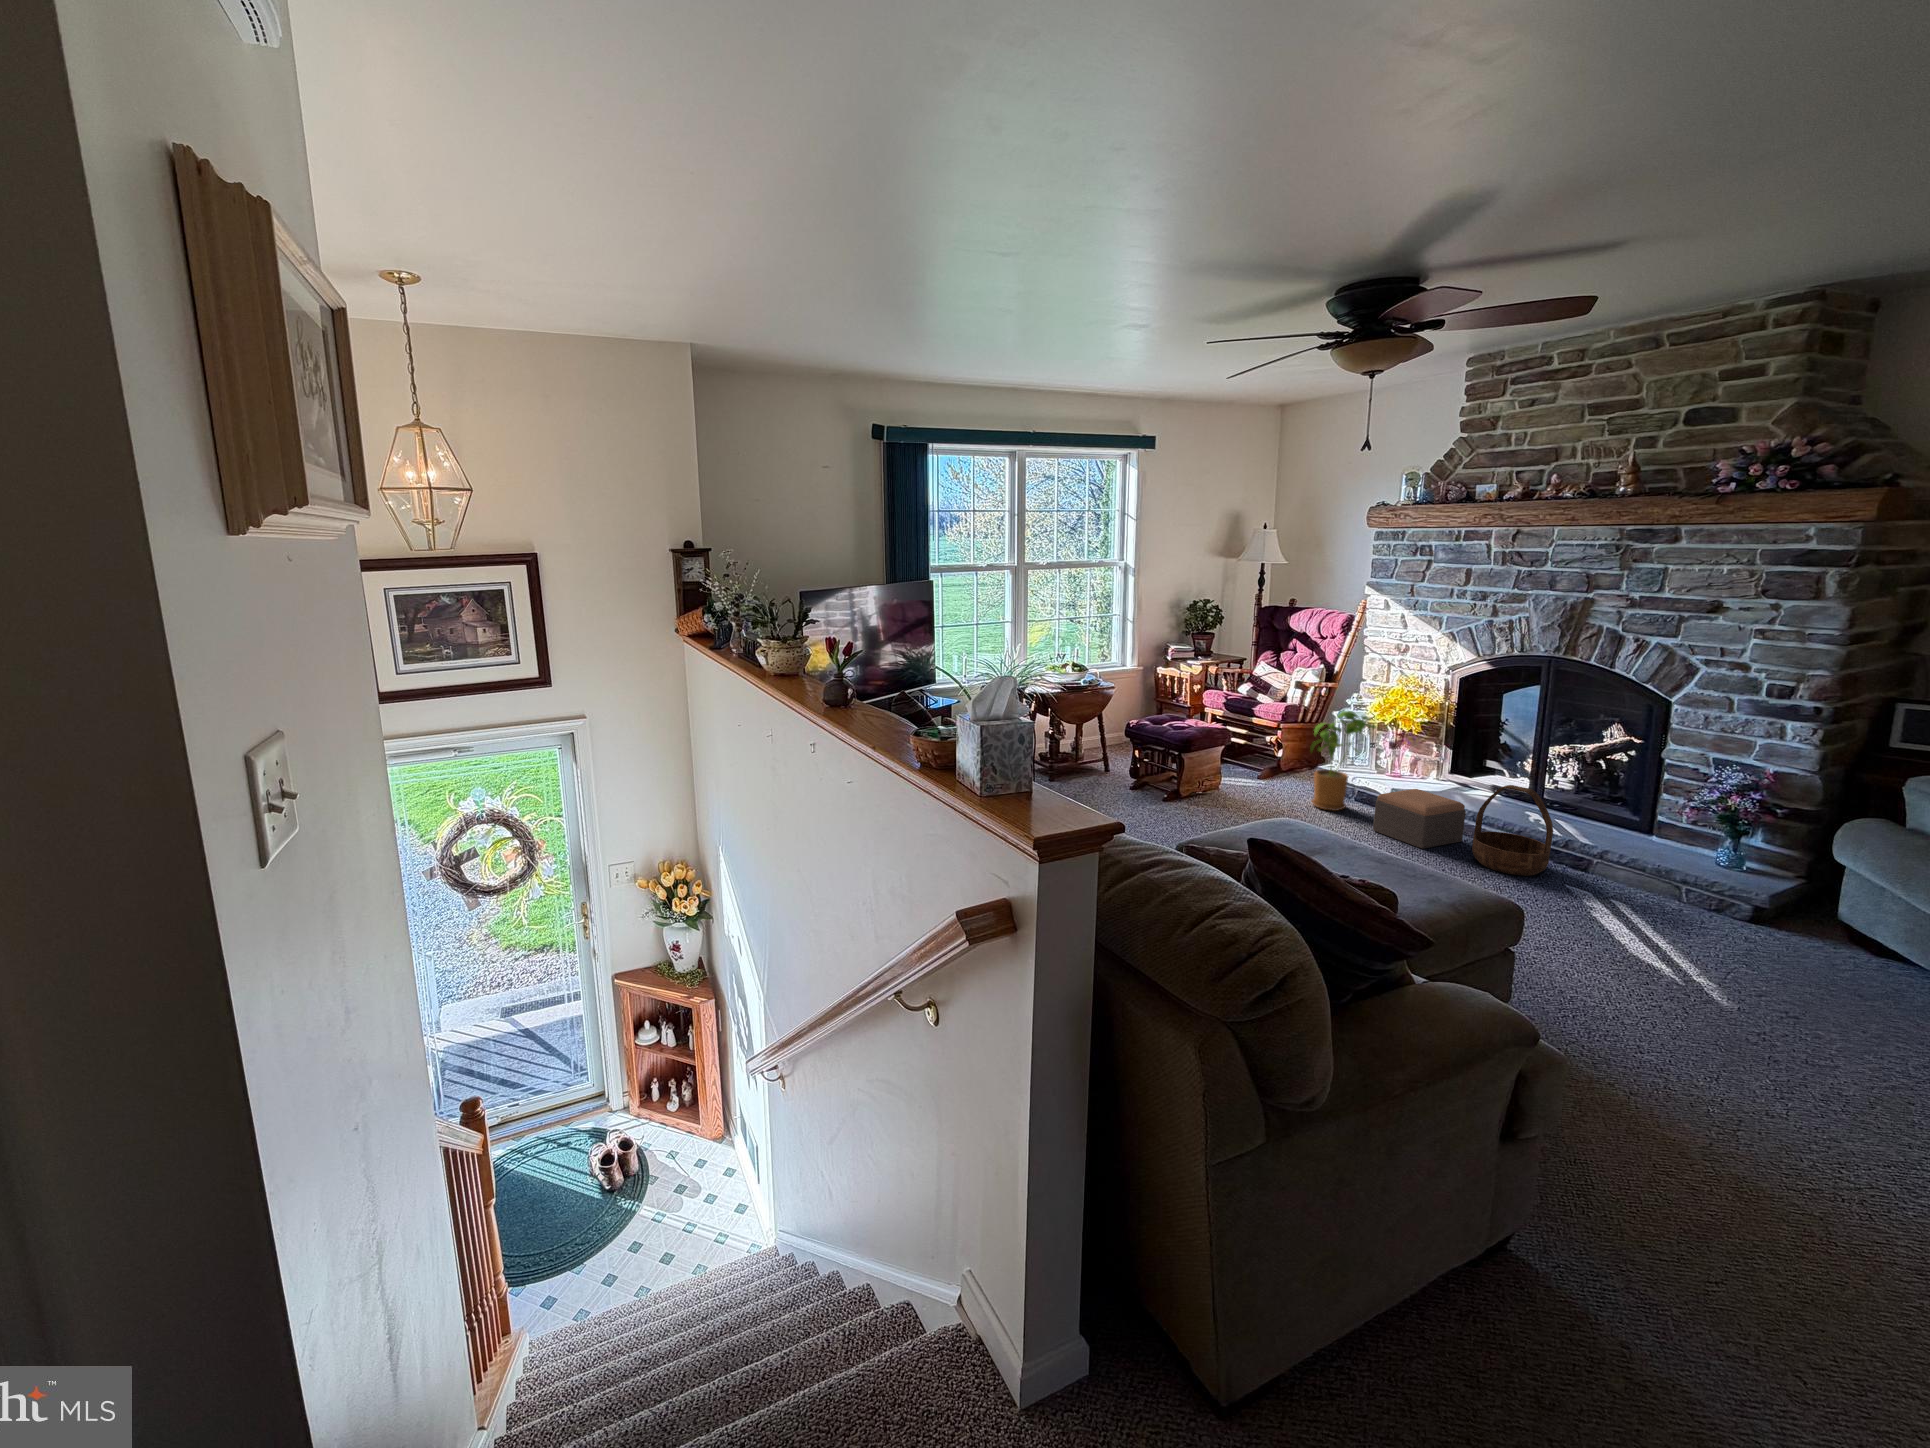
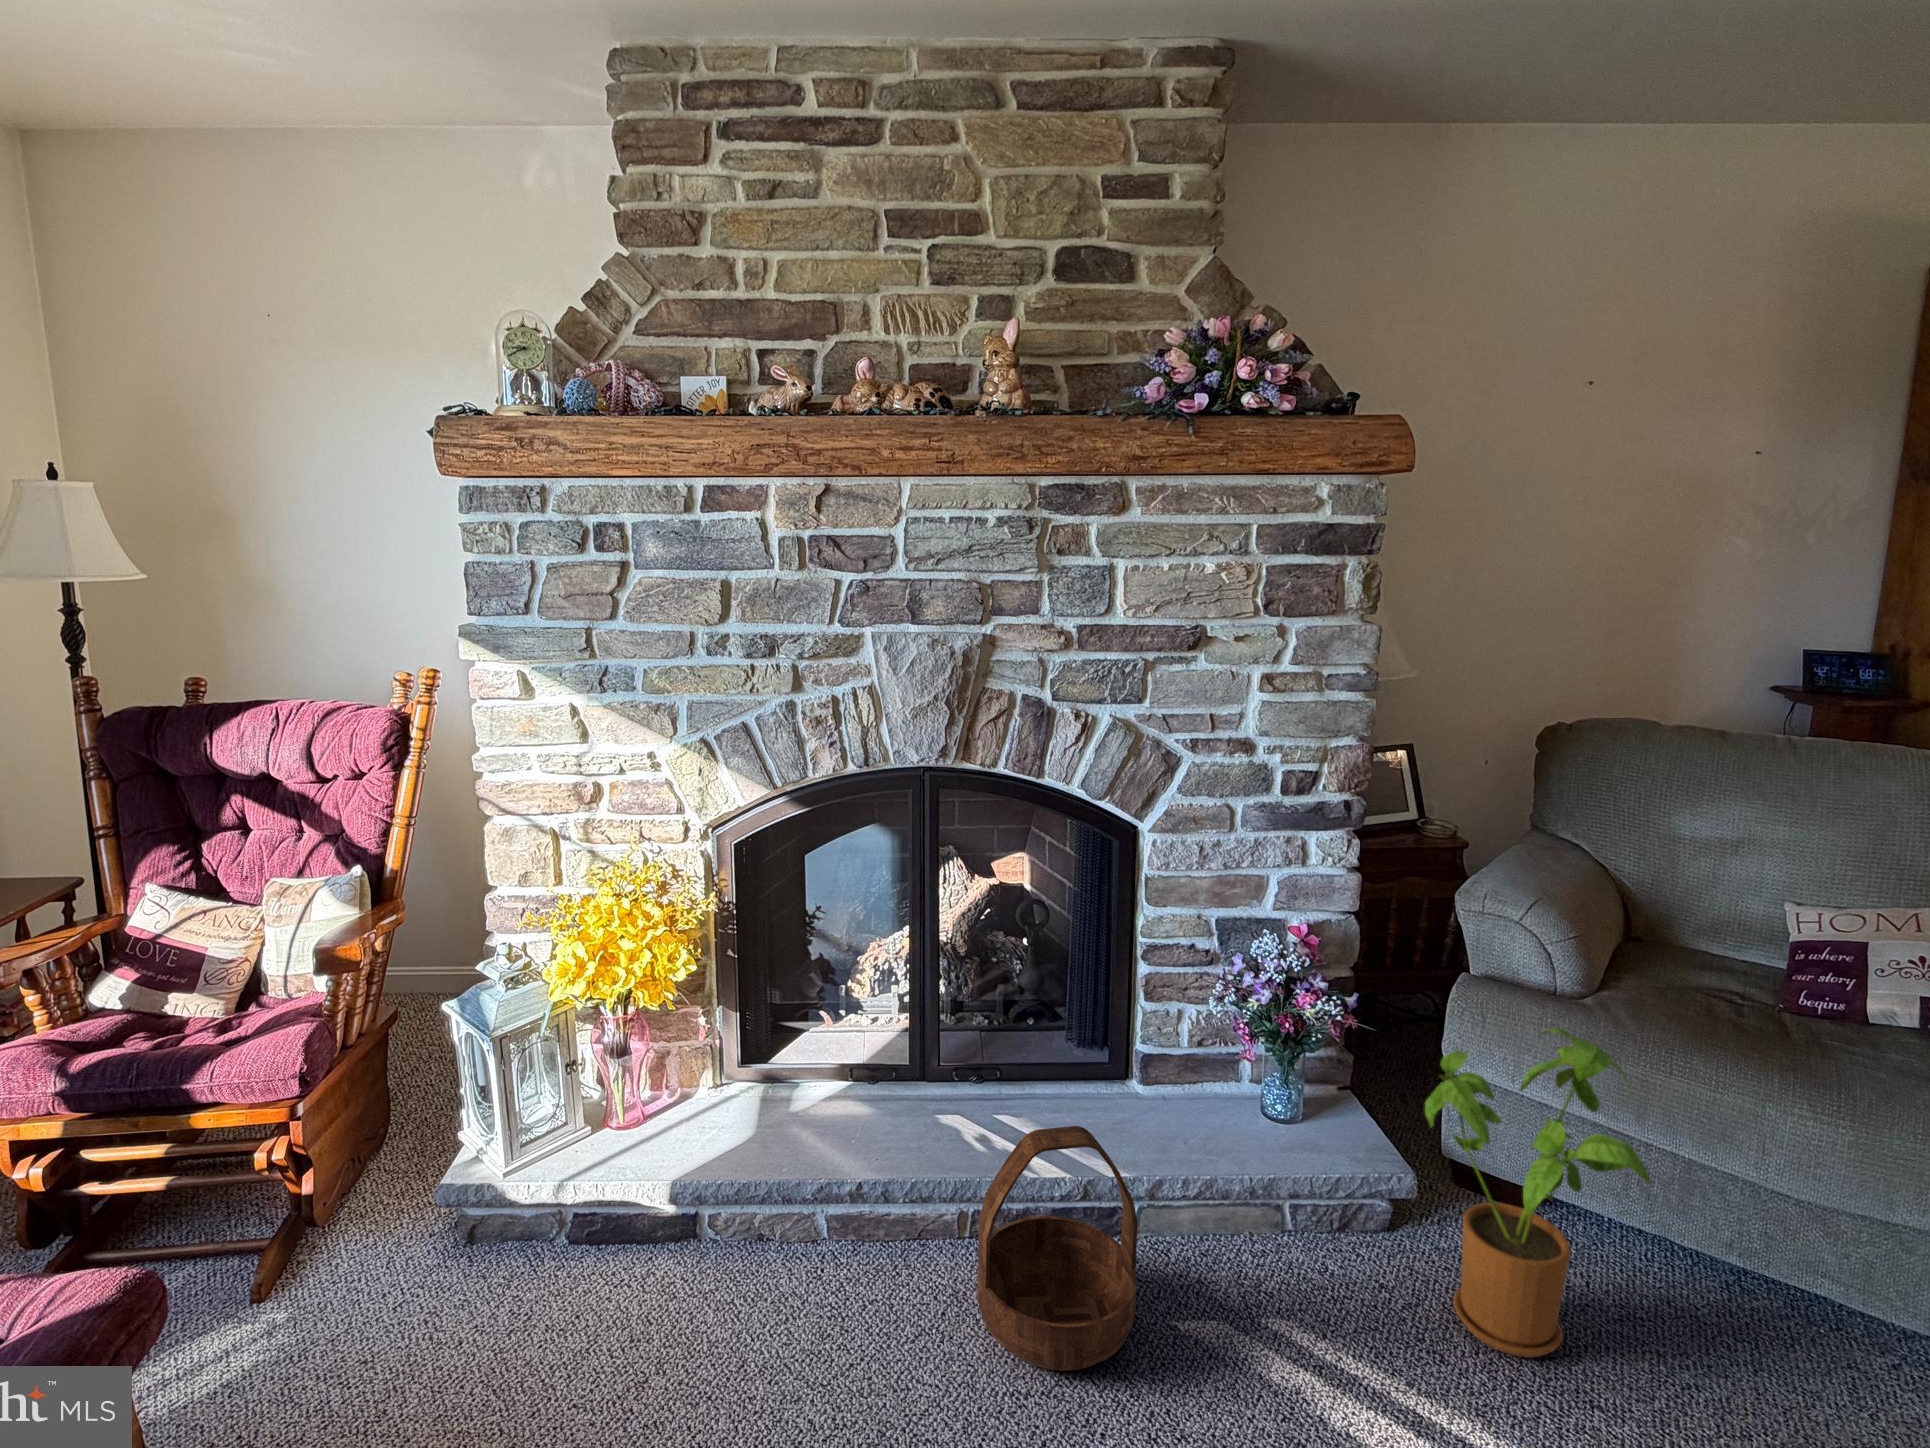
house plant: present [1310,711,1376,811] -> present [1425,1028,1652,1358]
footstool: present [1373,789,1466,849] -> none [727,1183,902,1390]

